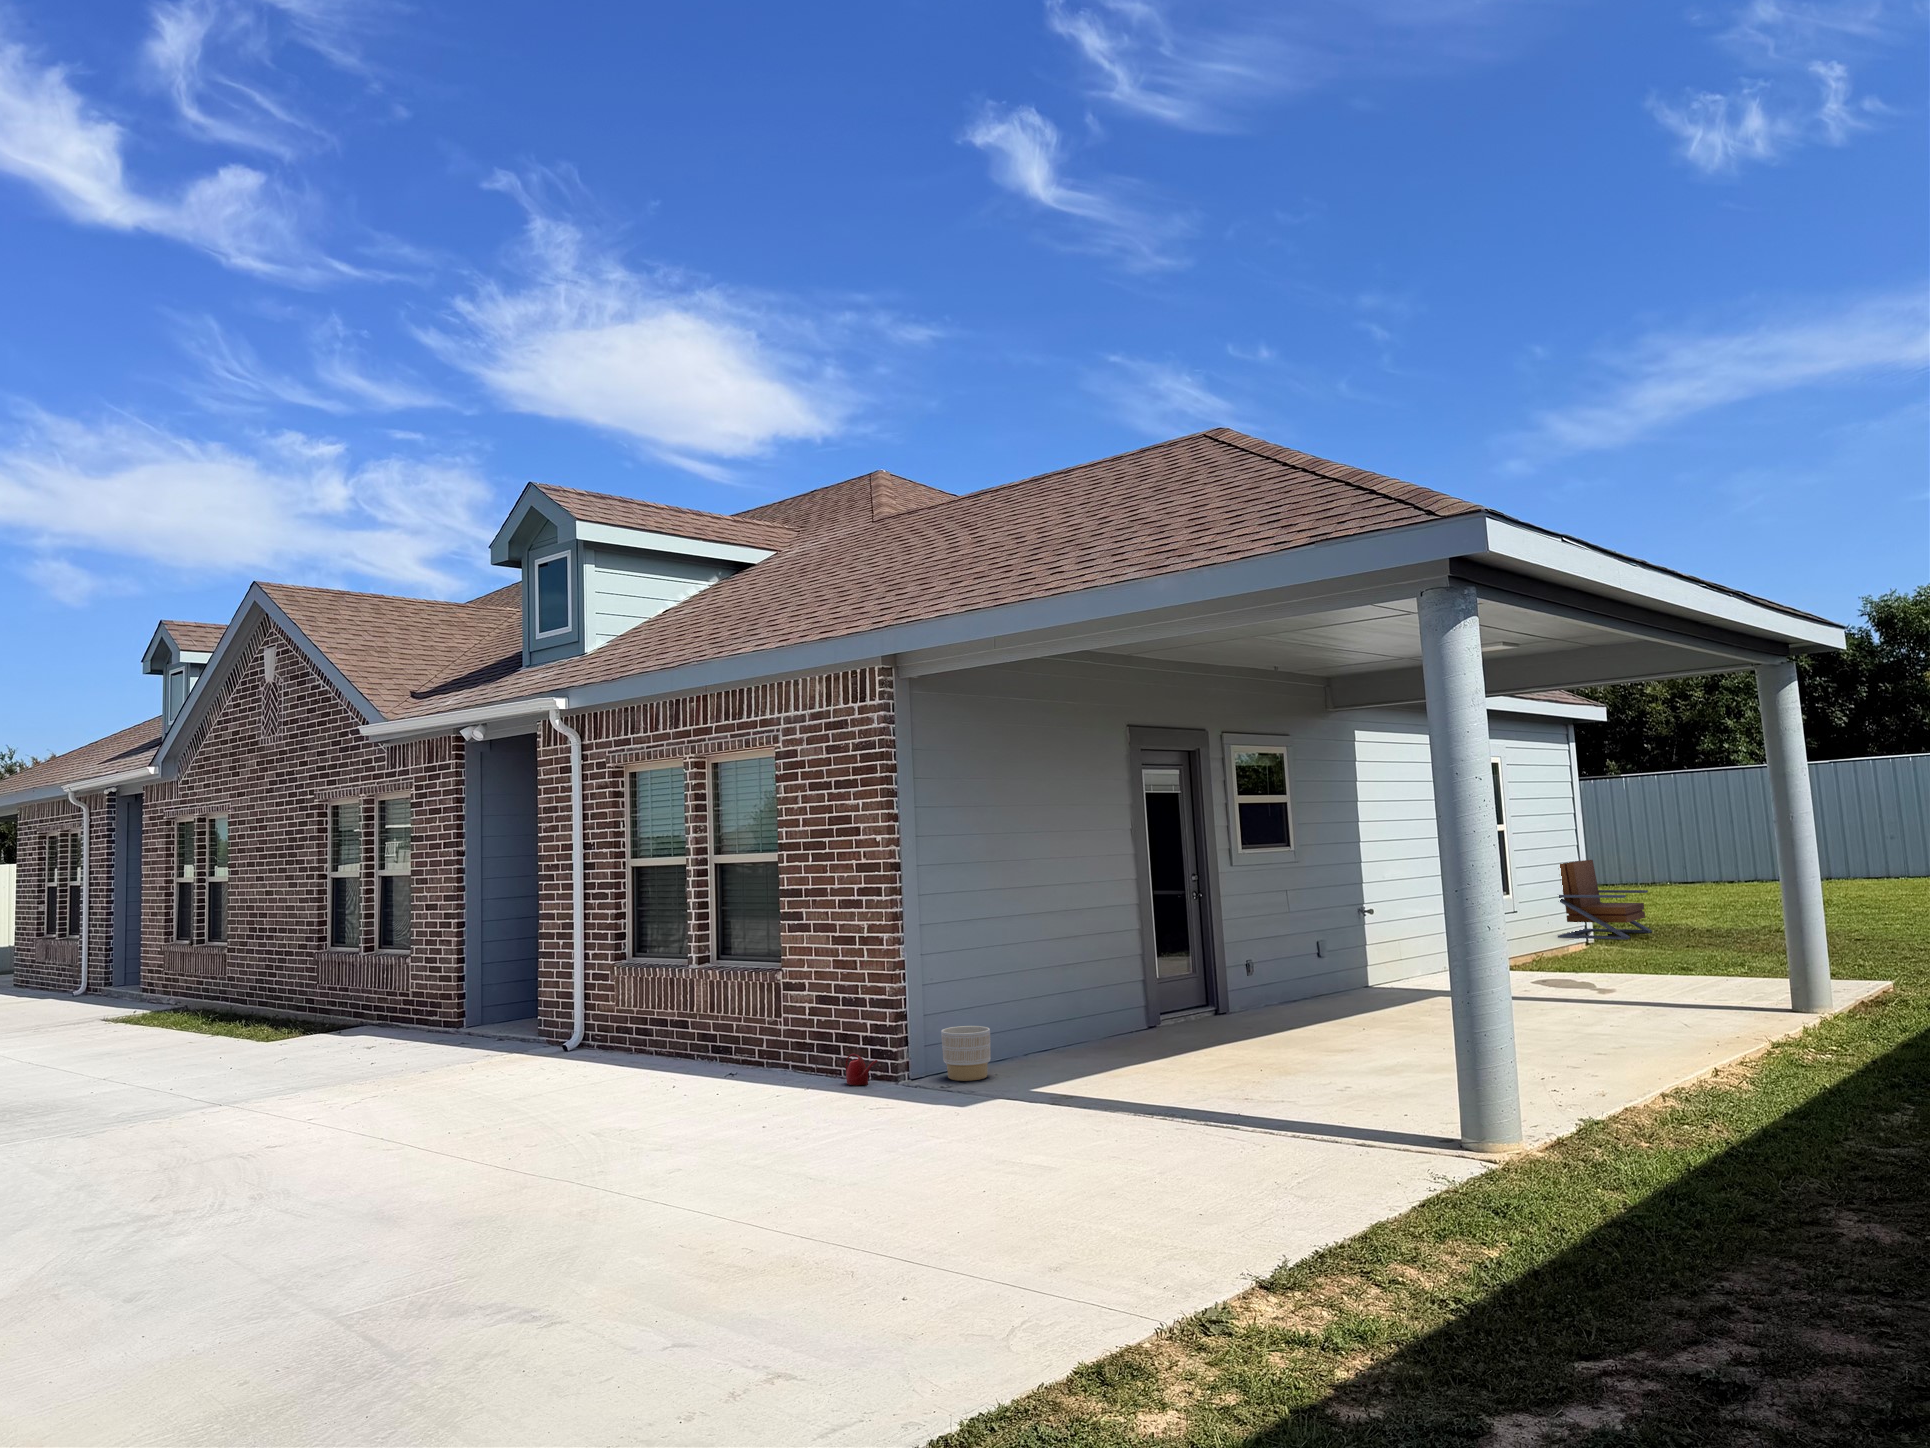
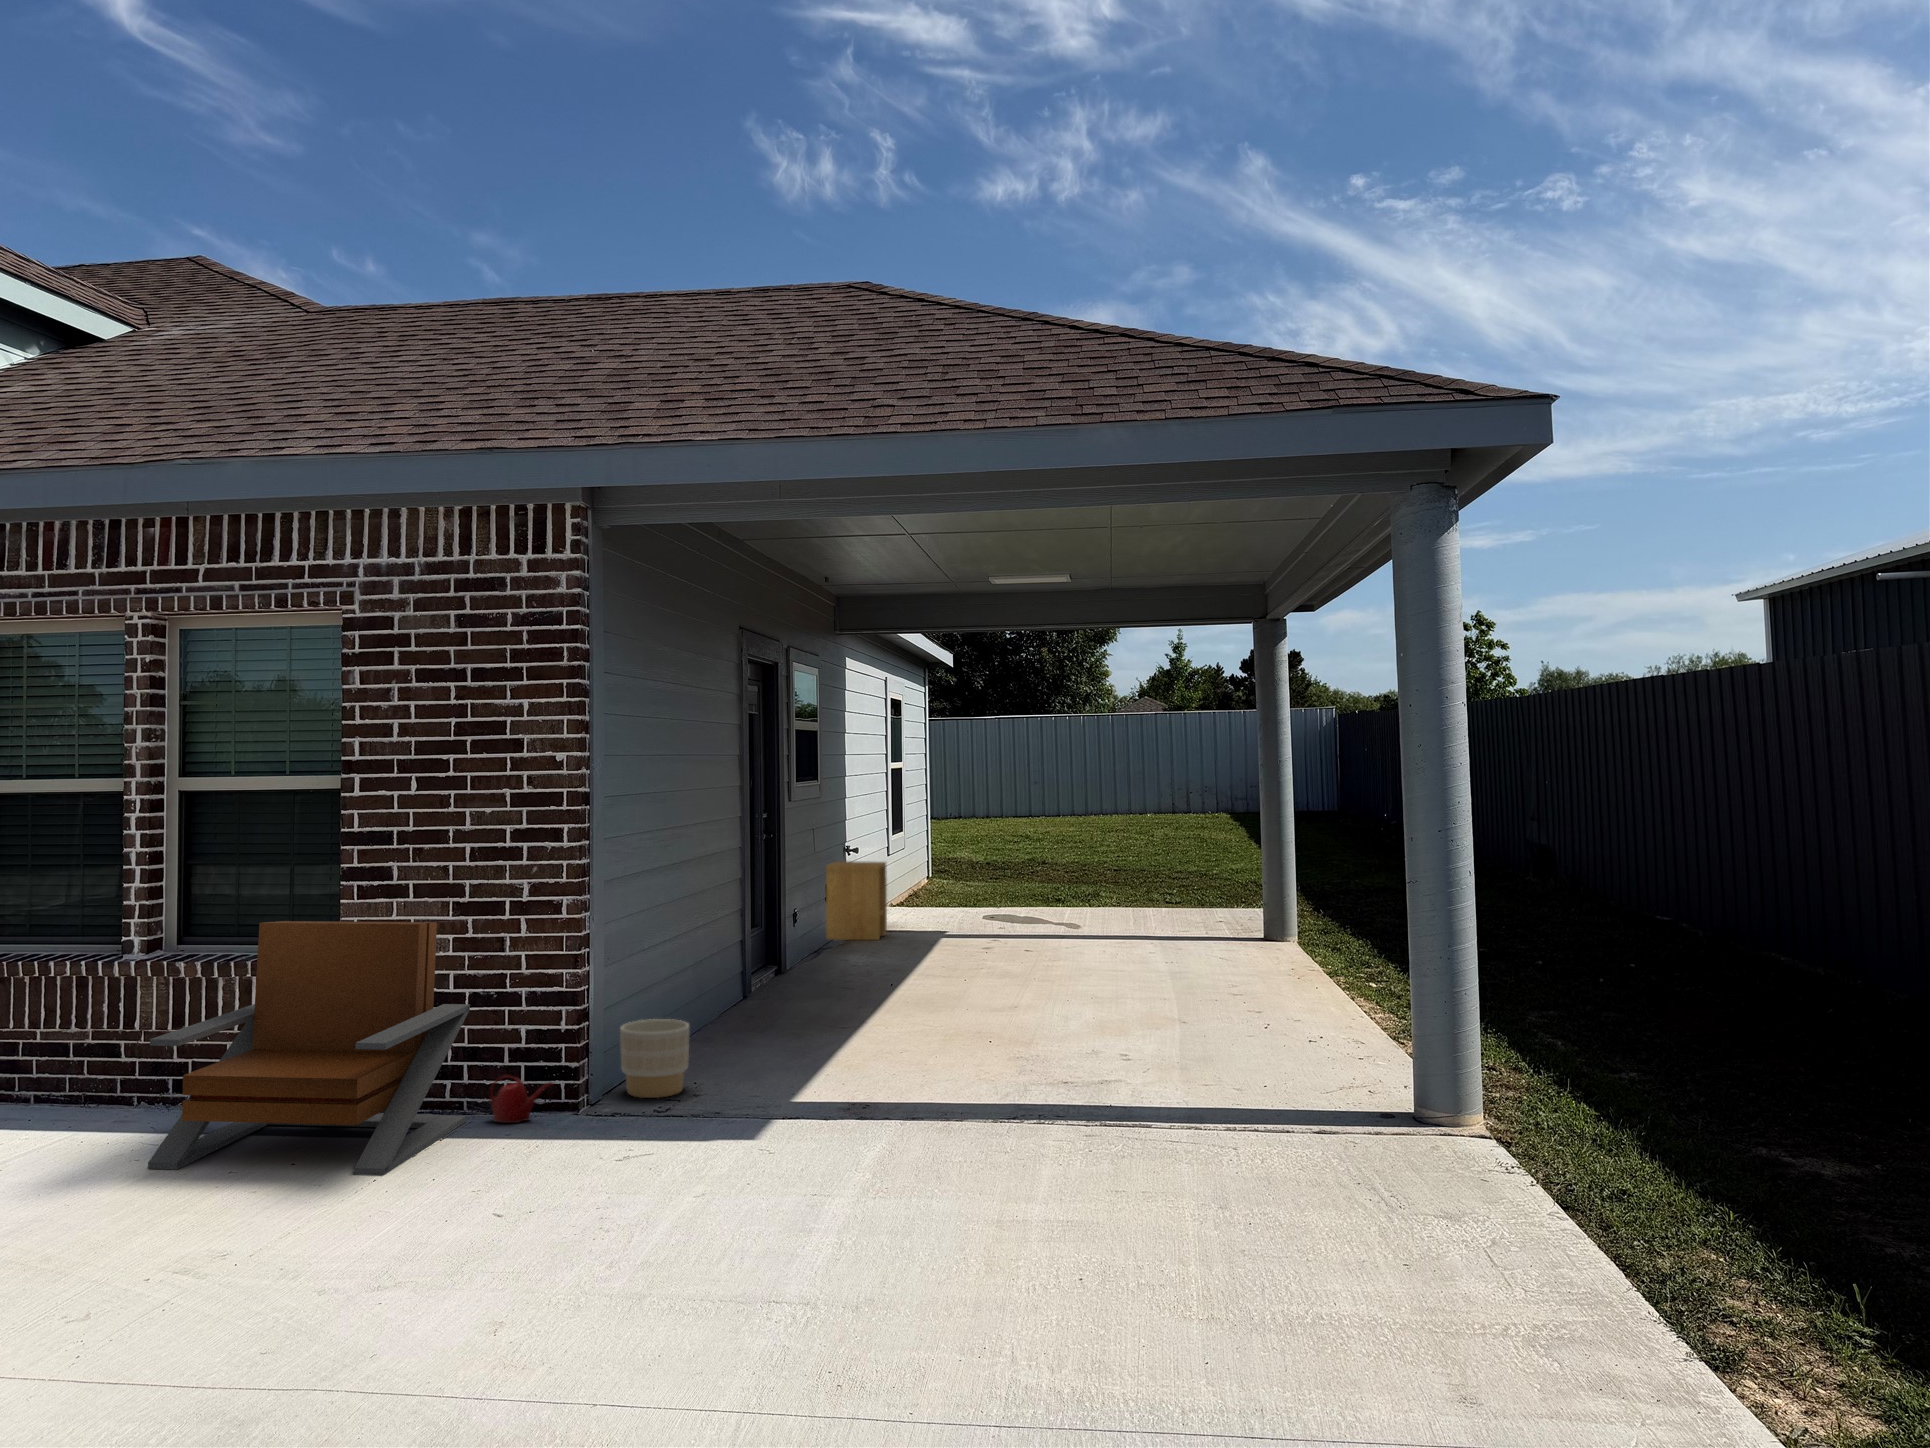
lounge chair: present [1558,860,1652,939] -> present [148,921,470,1175]
side table: none [1320,918,1389,990] -> present [826,861,887,940]

